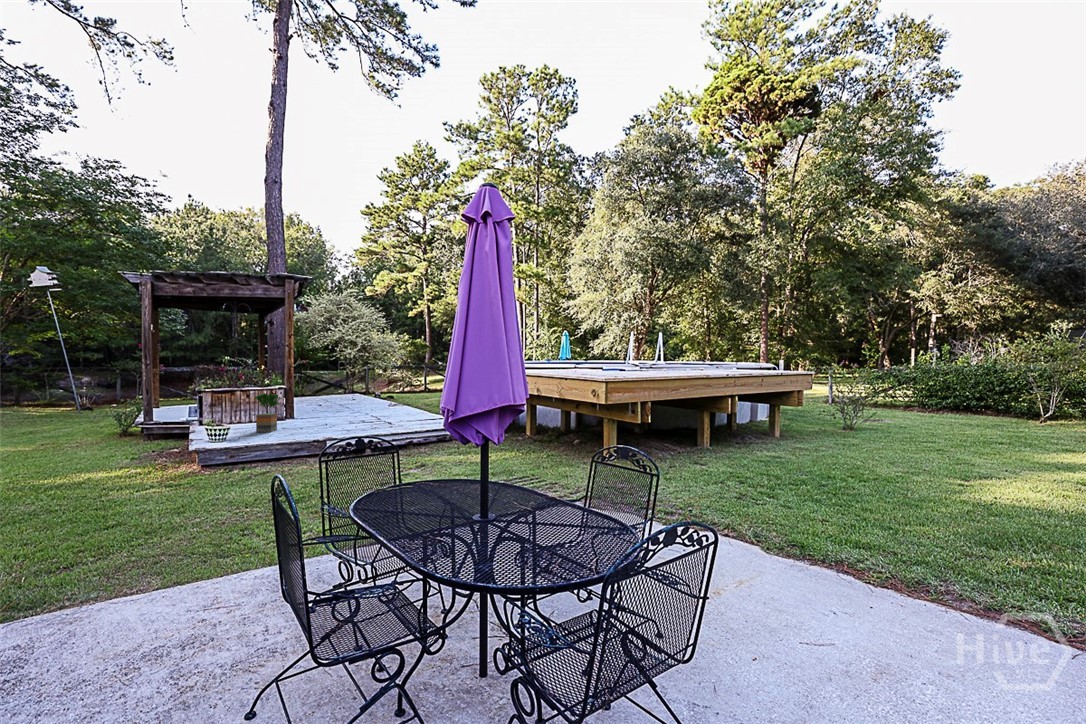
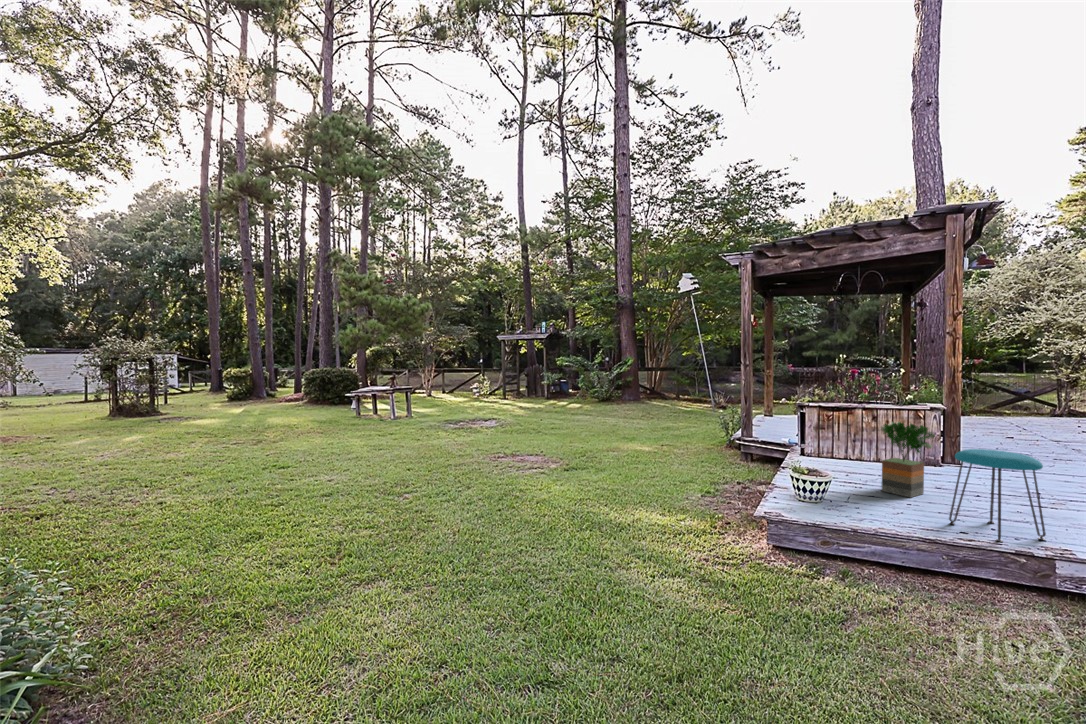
stool: none [288,400,323,438] -> present [949,449,1046,542]

